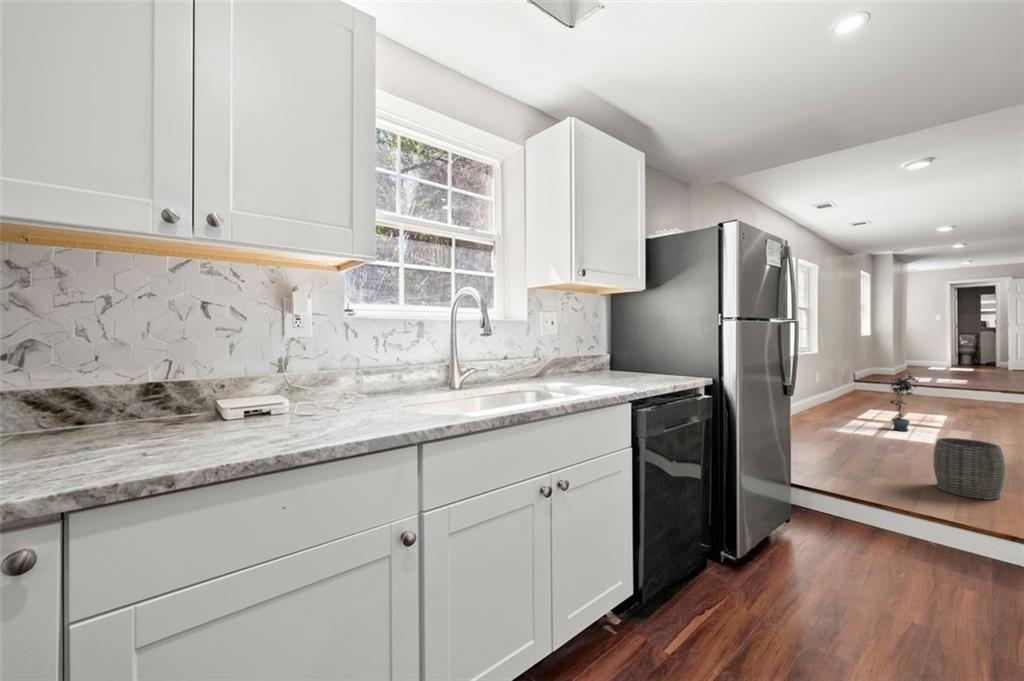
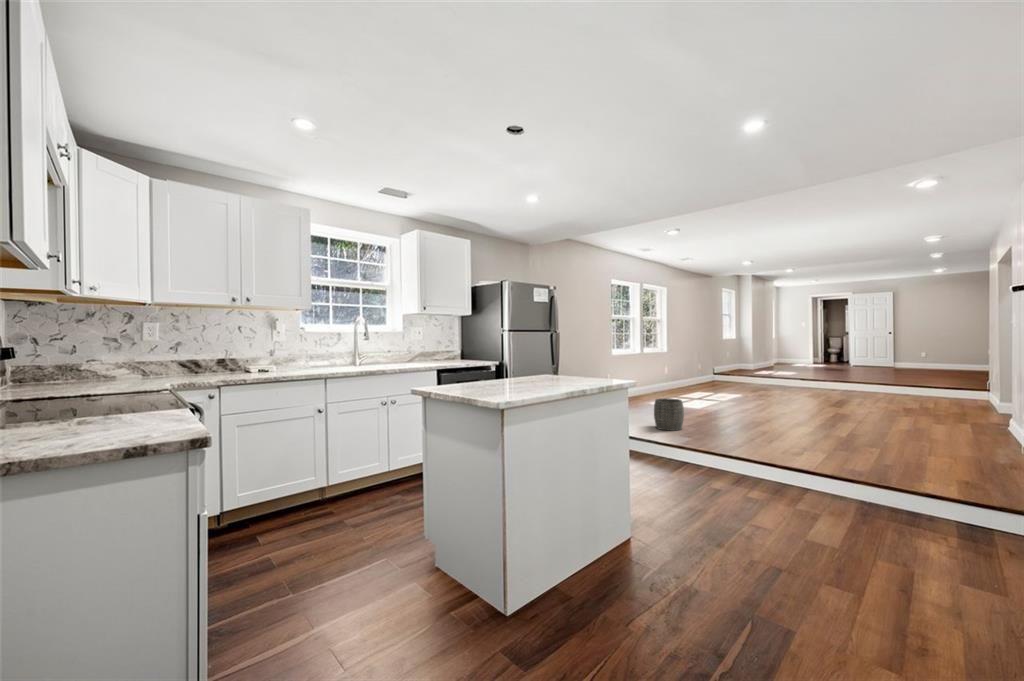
potted plant: present [890,373,918,431] -> none [686,364,703,403]

